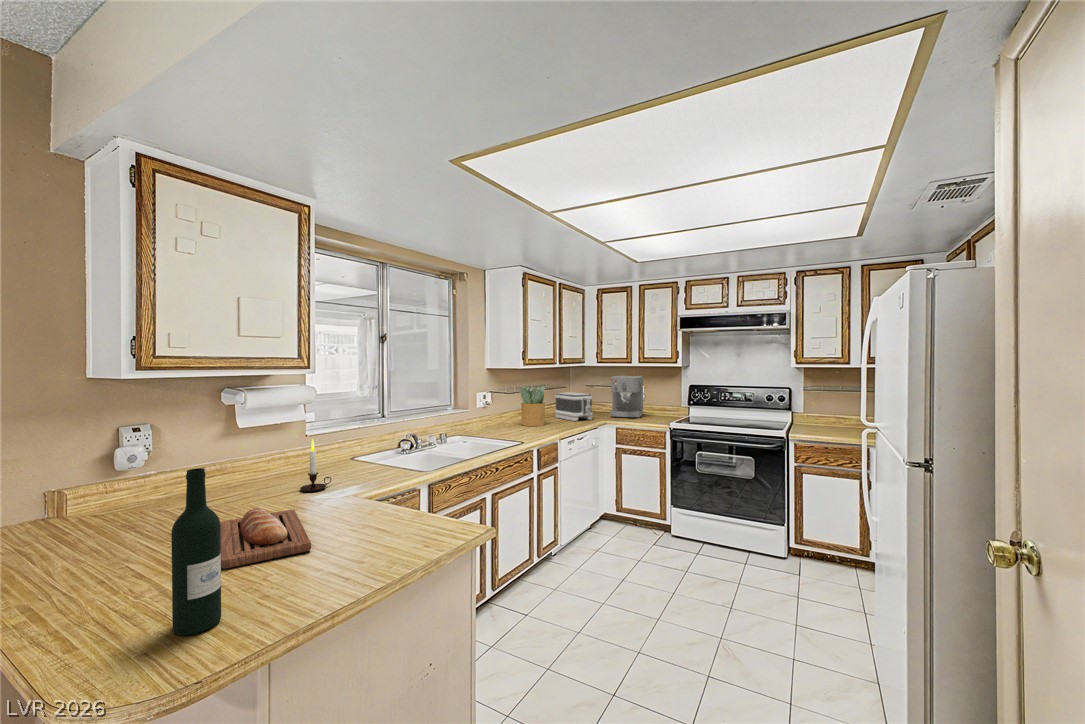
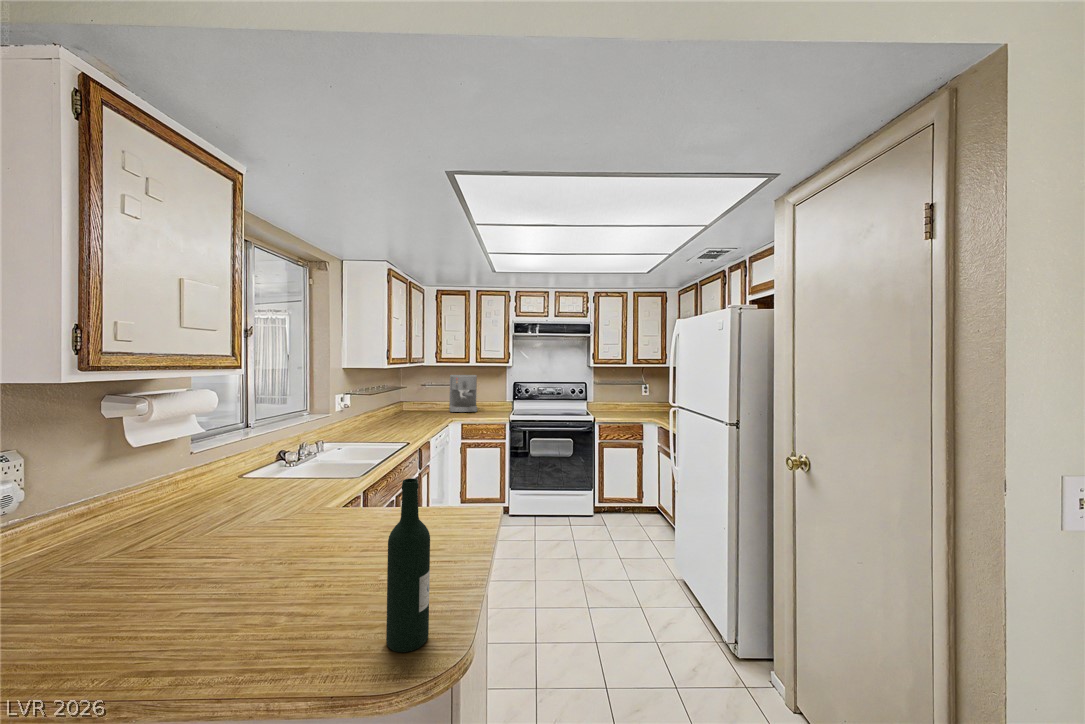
potted plant: present [520,386,545,426] -> none [372,385,401,425]
toaster: present [555,392,593,421] -> none [398,391,438,418]
candle: present [300,439,331,491] -> none [245,451,278,513]
bread loaf: present [220,508,311,569] -> none [226,530,390,596]

